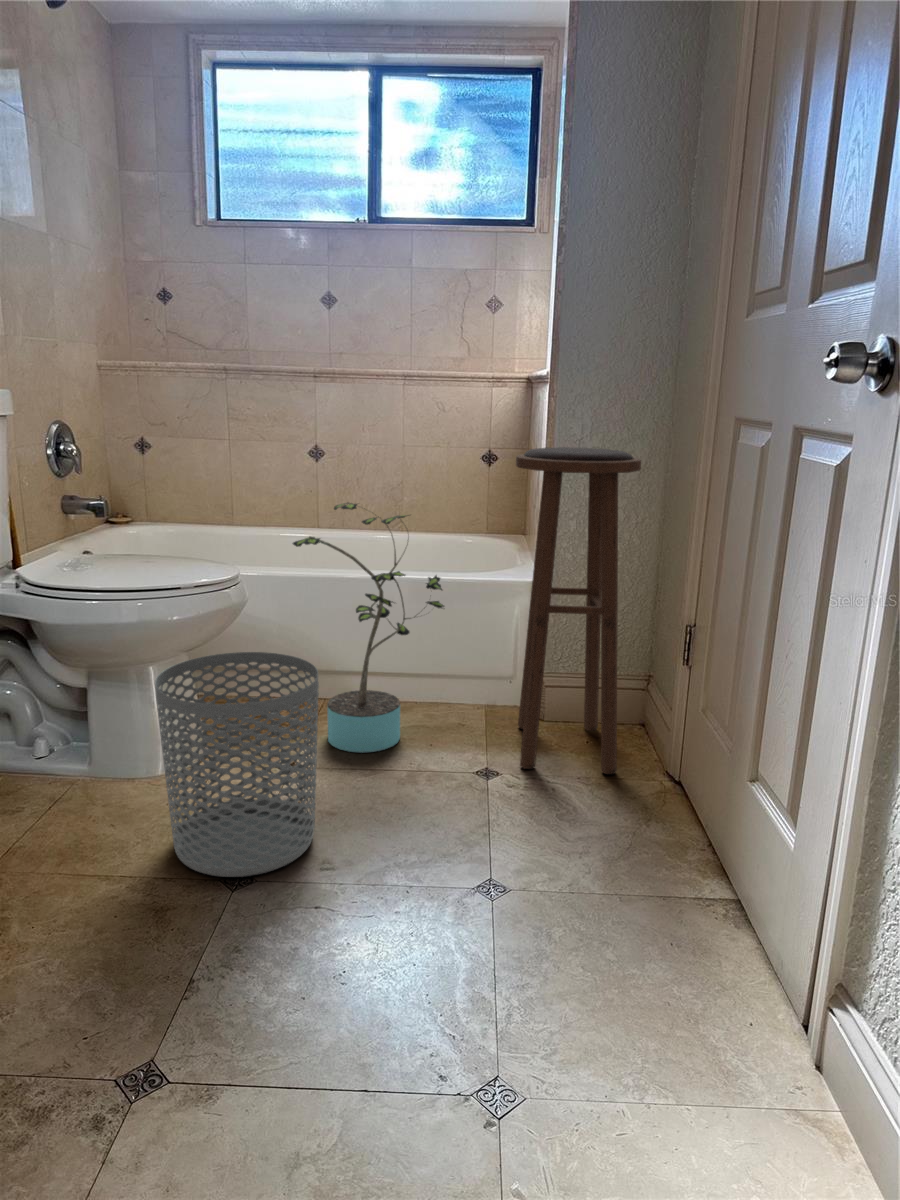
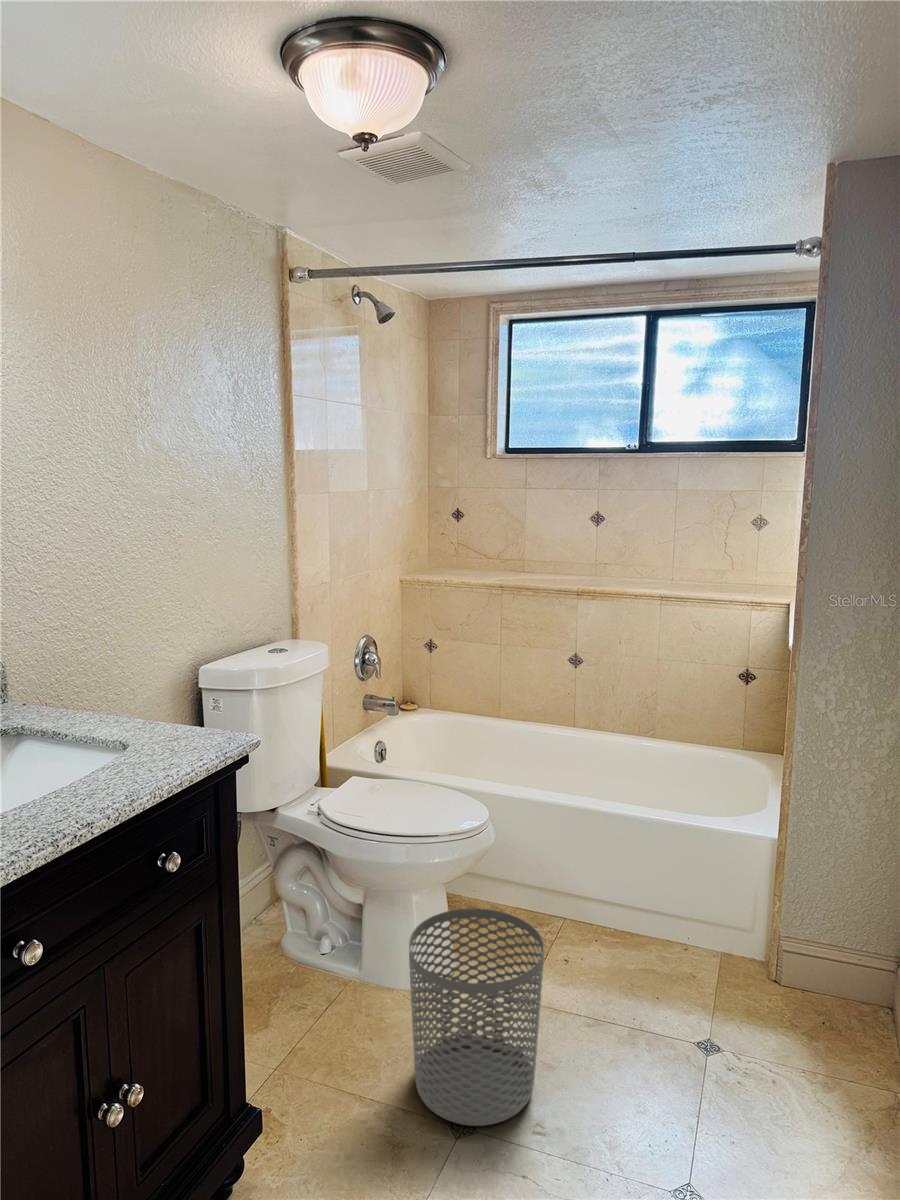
stool: present [516,447,641,774] -> none [744,729,880,1073]
potted plant: present [293,503,444,753] -> none [538,754,676,993]

